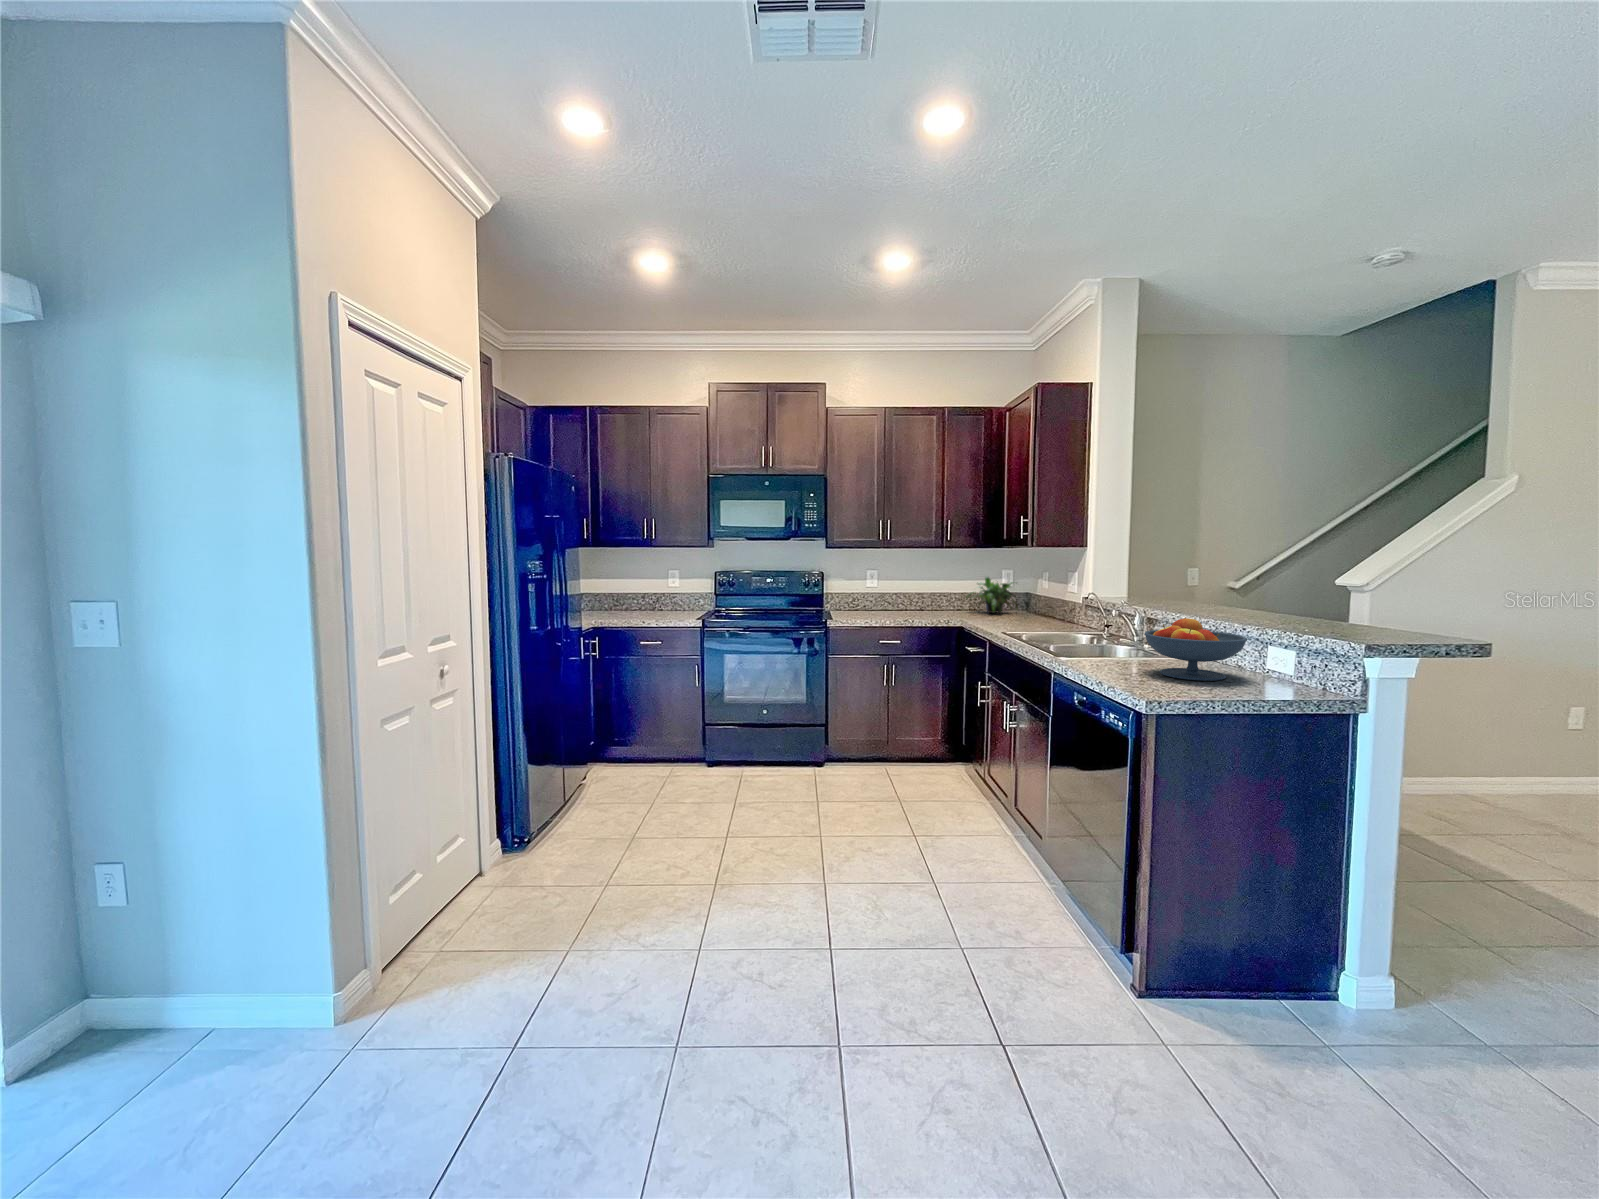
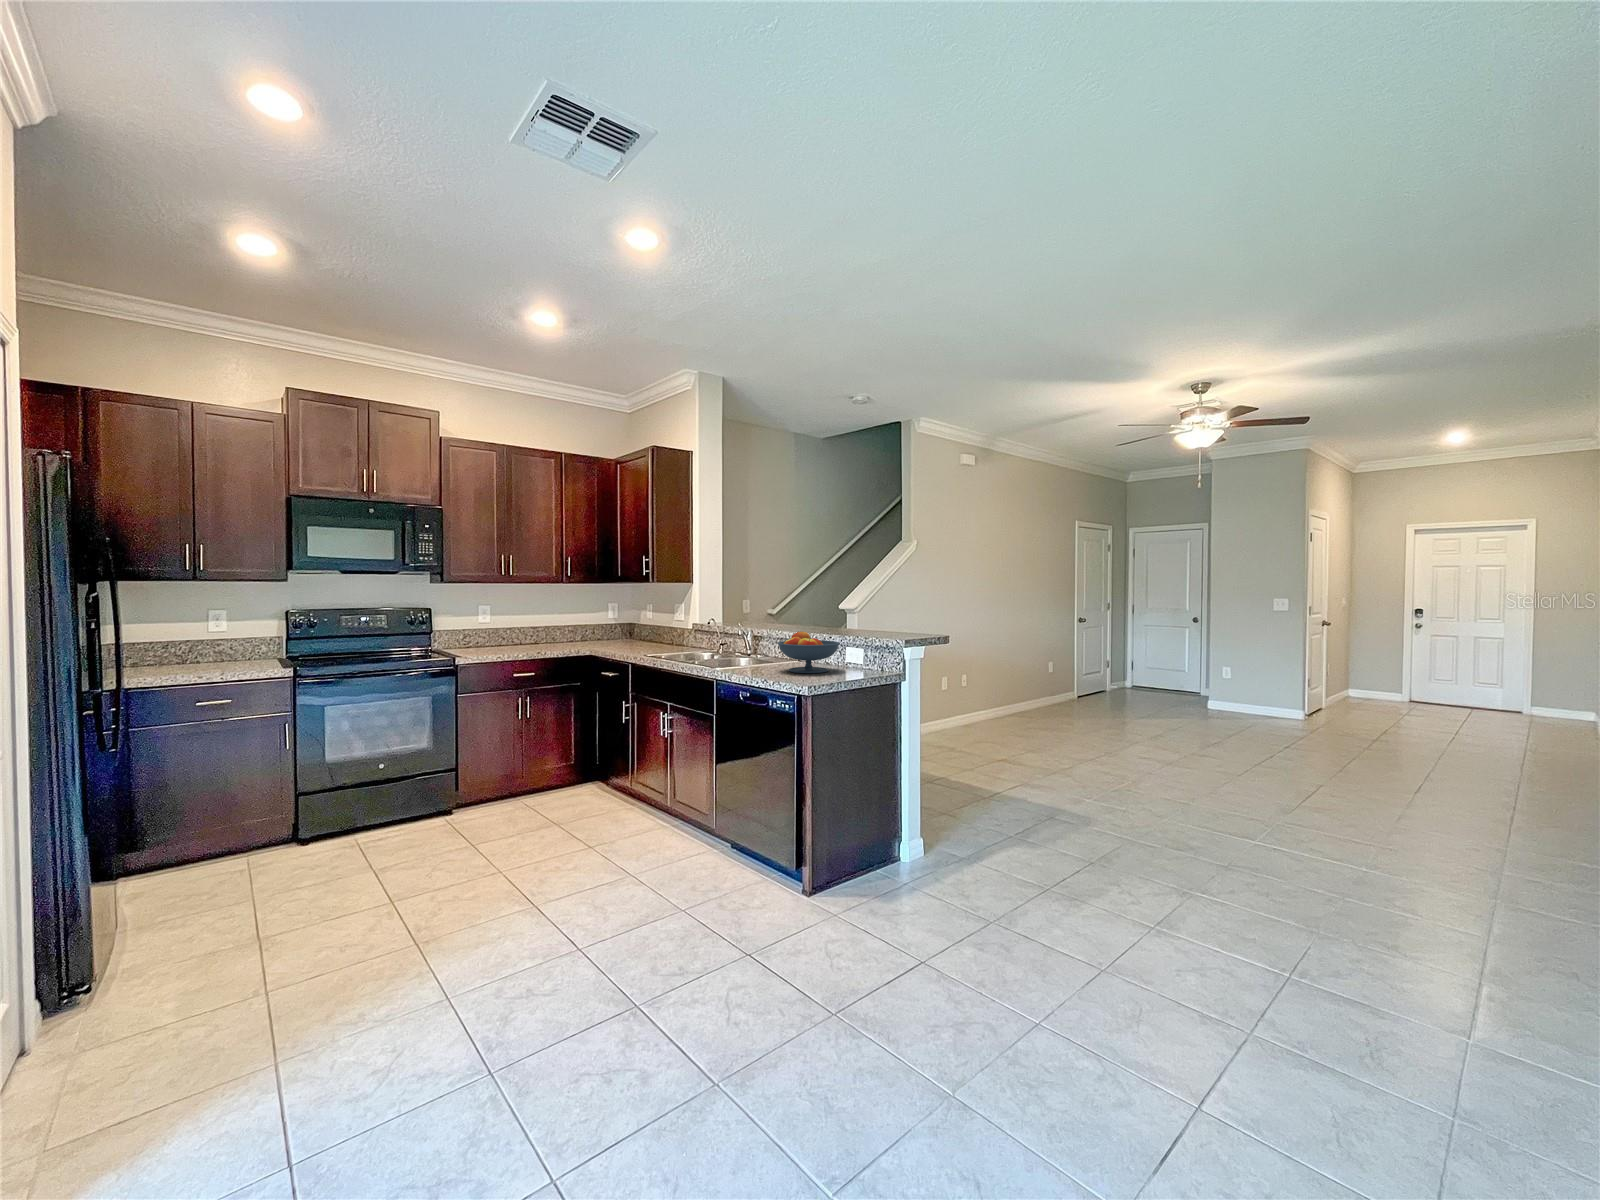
potted plant: present [966,576,1018,613] -> none [580,609,627,643]

